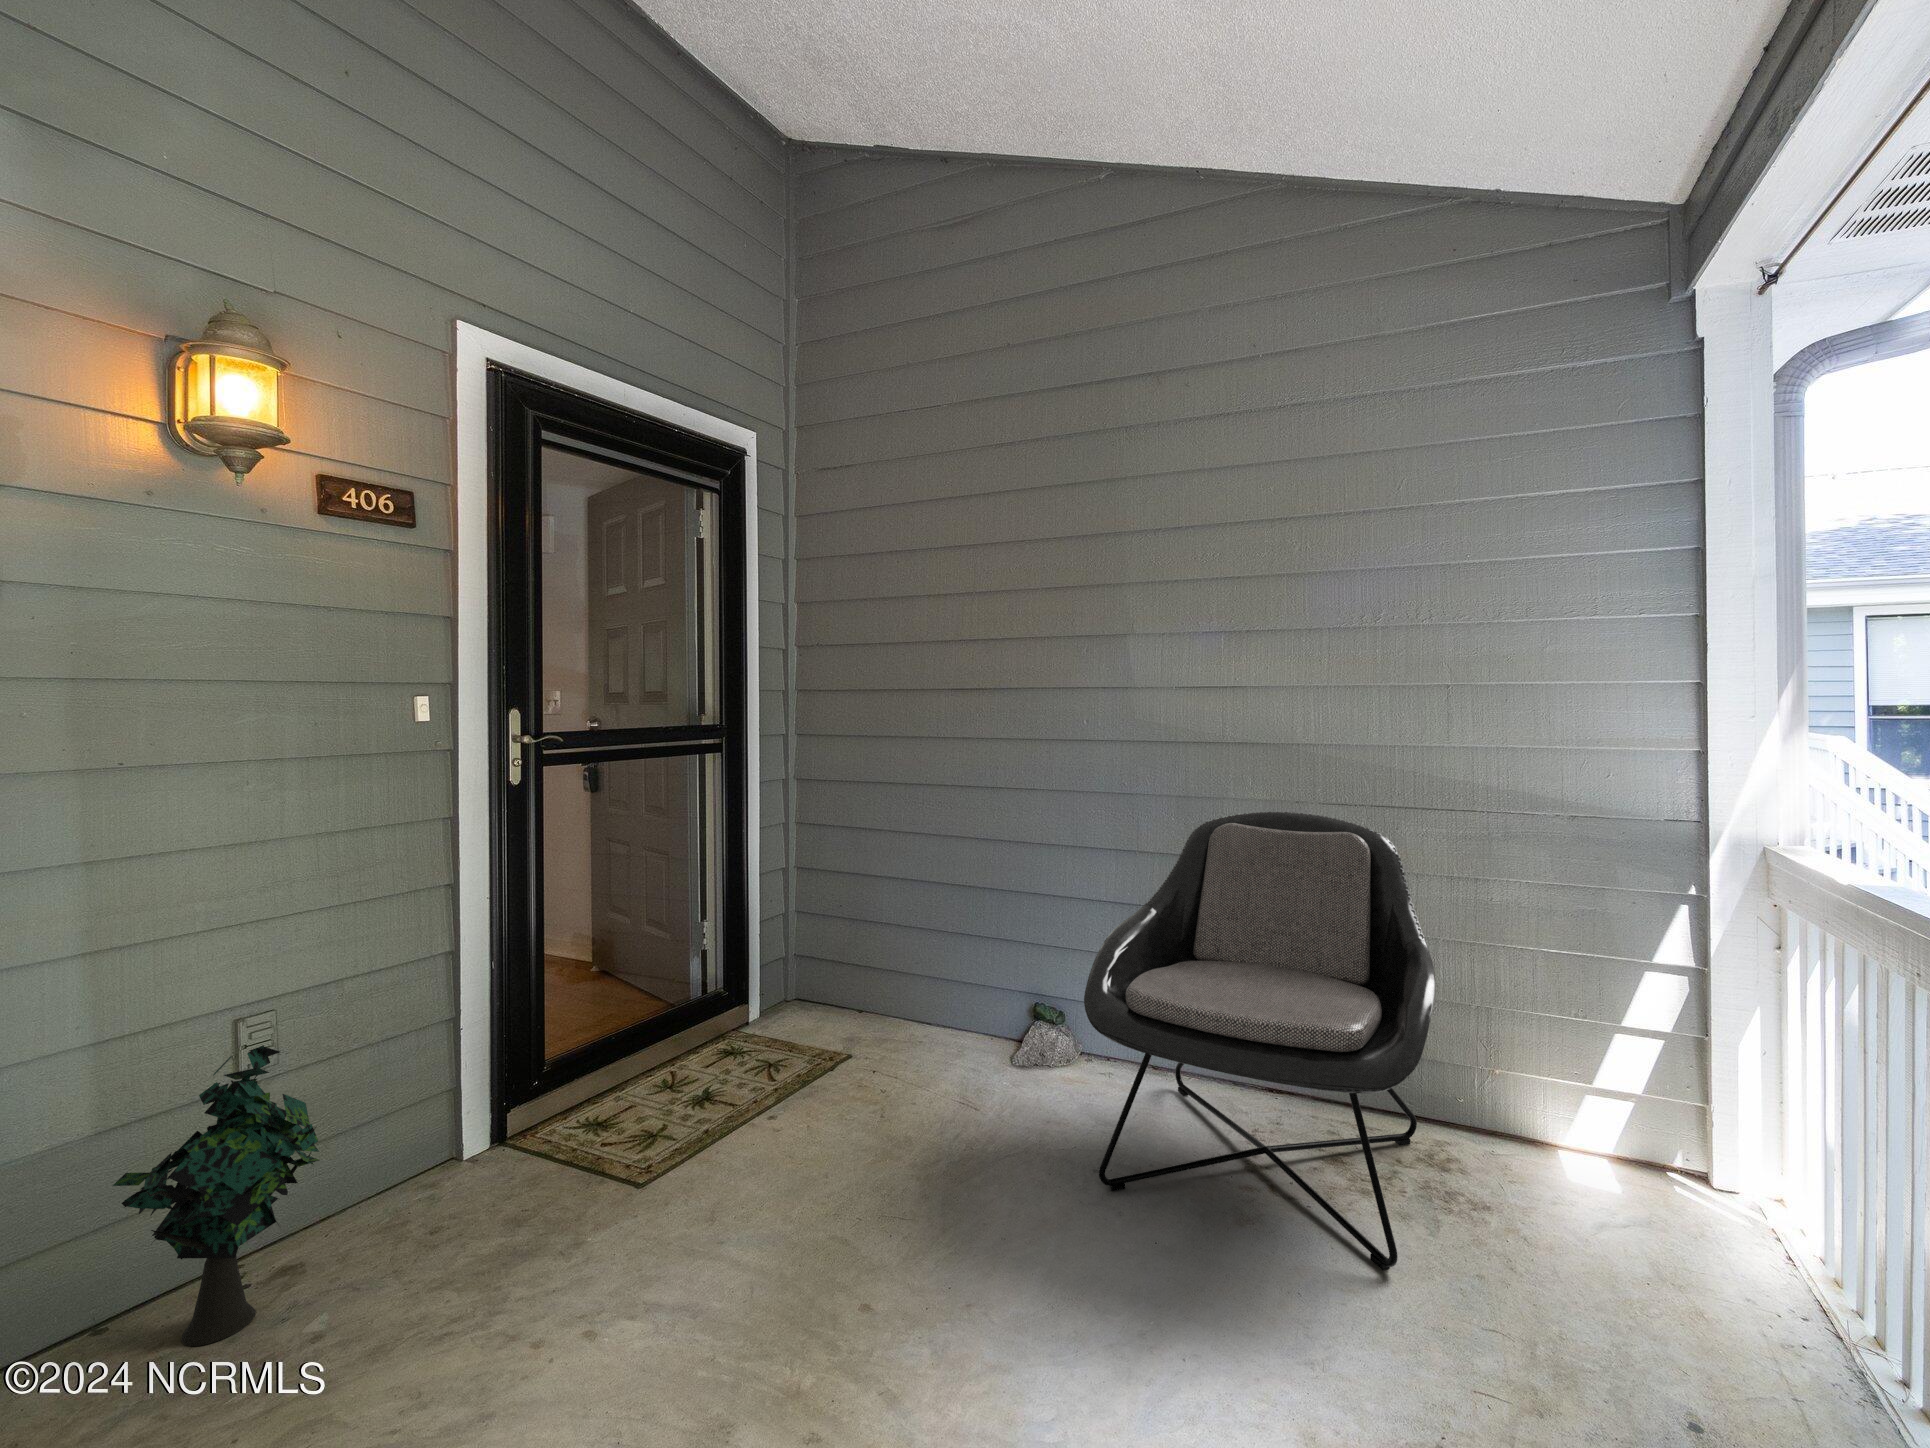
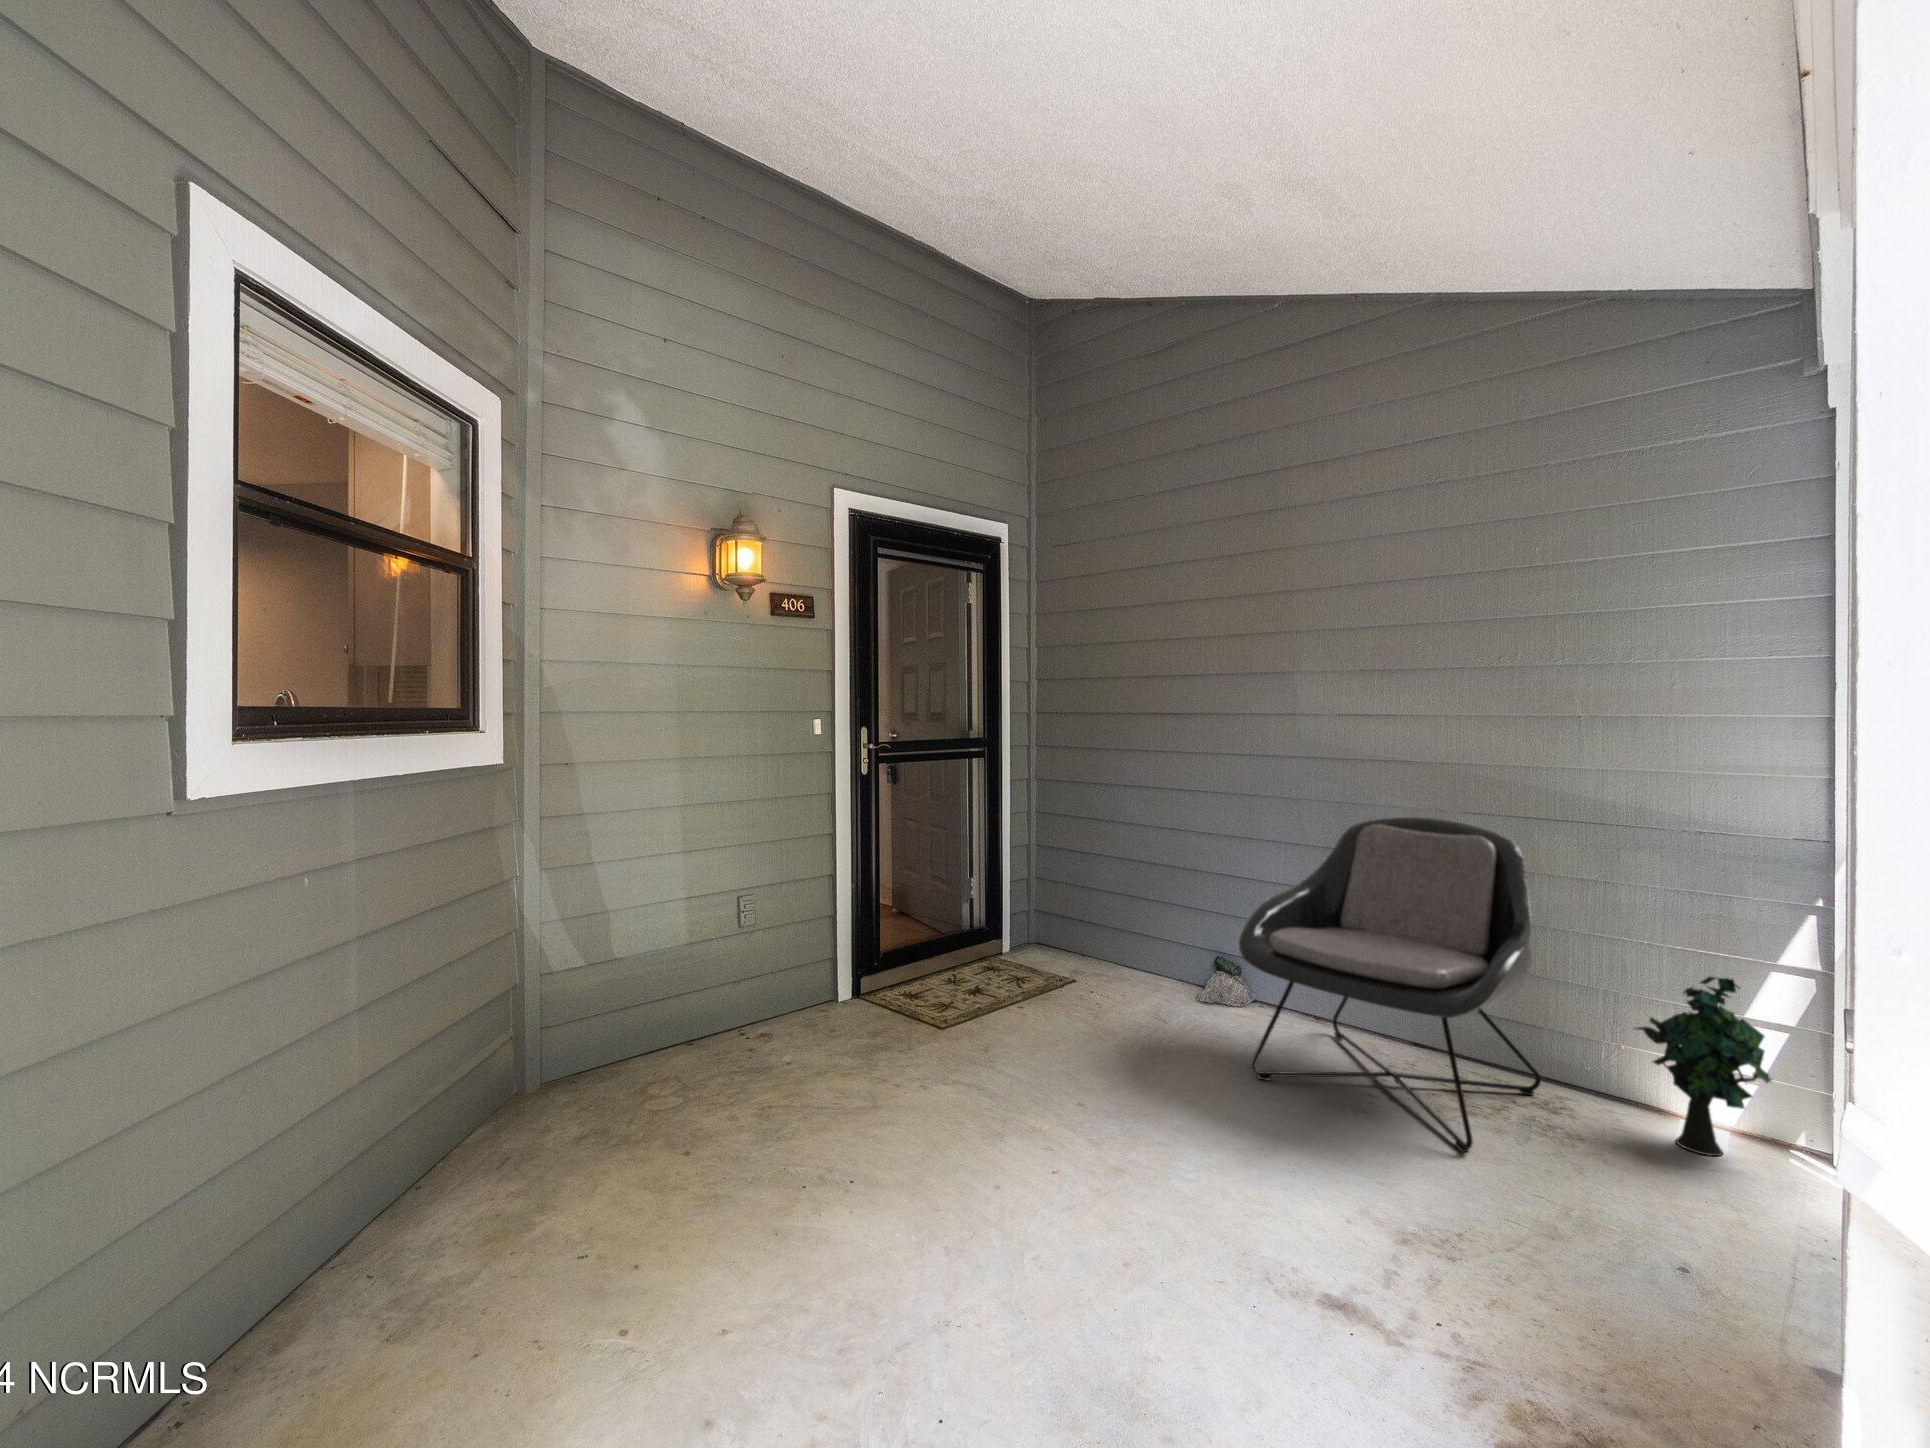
decorative plant: present [113,1045,319,1346] -> present [1637,977,1771,1156]

